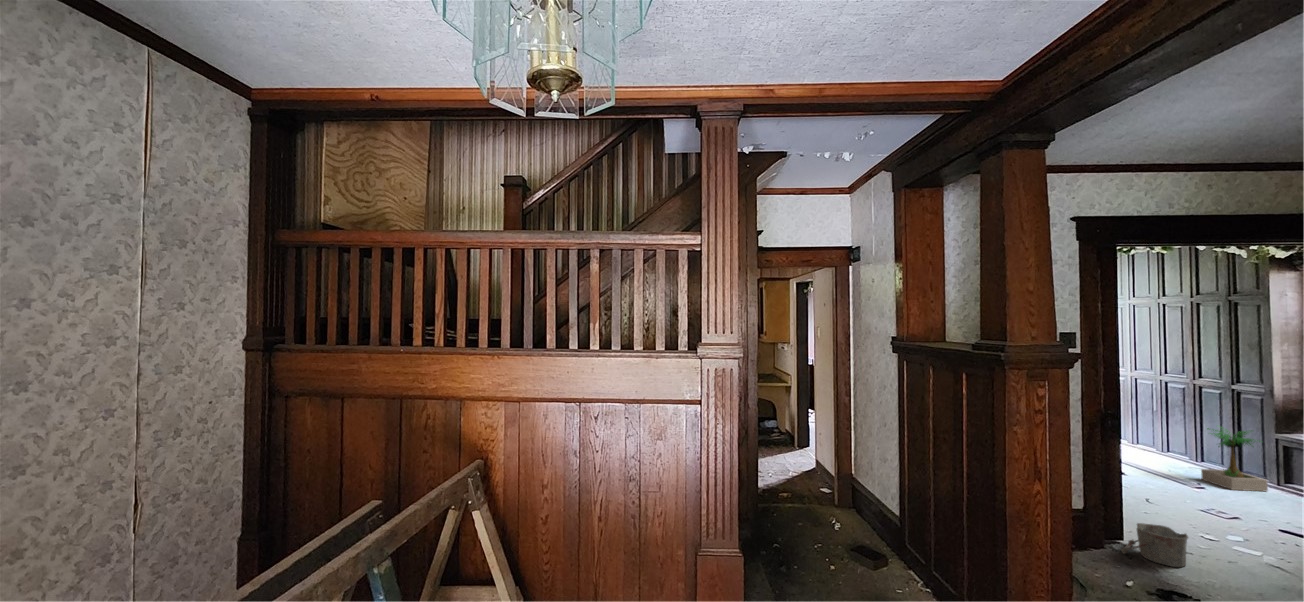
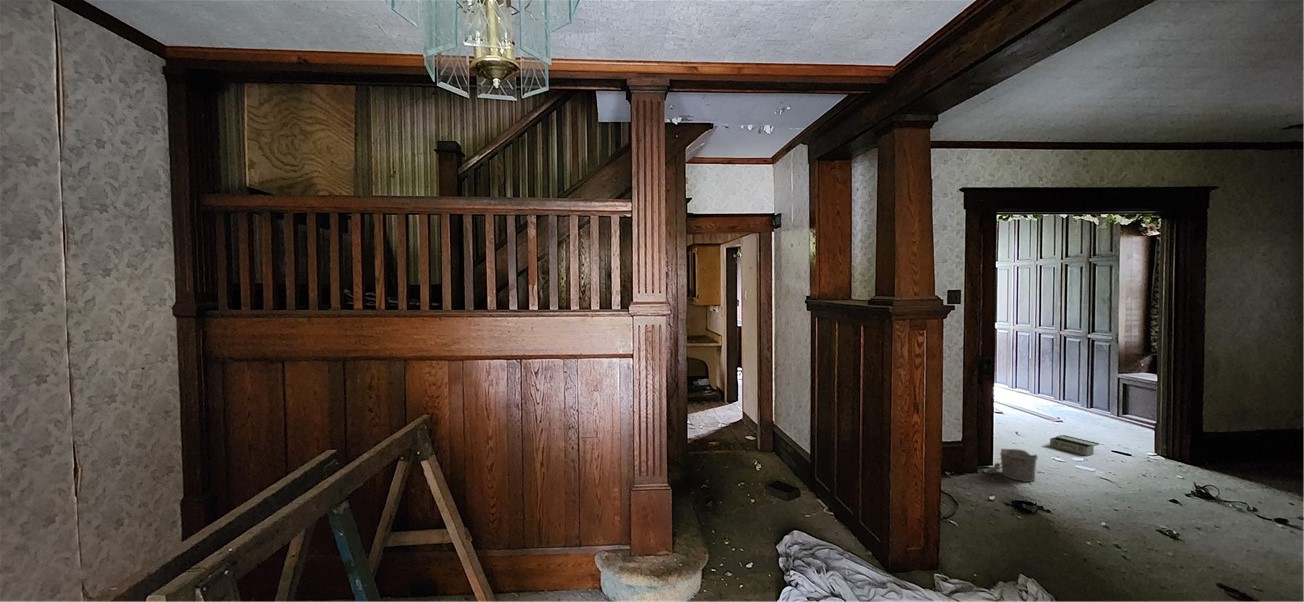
potted plant: present [1201,427,1268,491] -> none [1059,368,1112,421]
toolbox: none [1197,508,1266,537] -> present [1050,435,1099,456]

